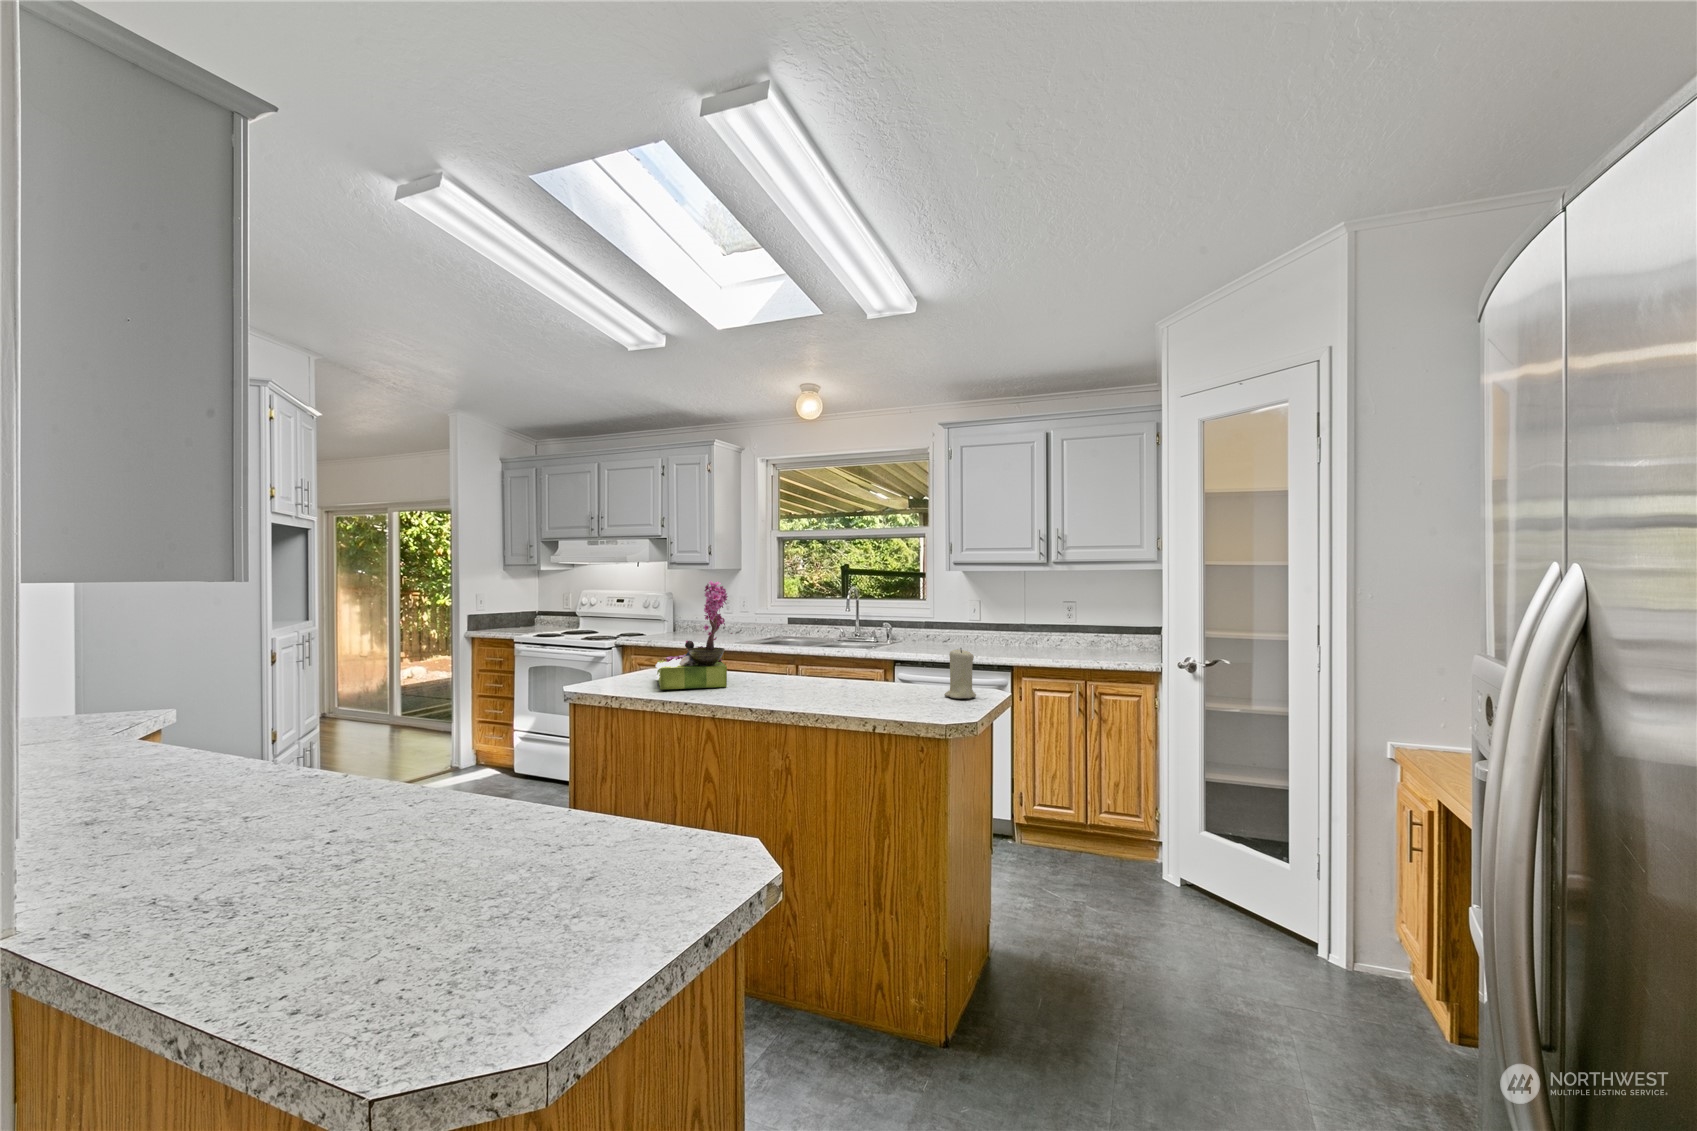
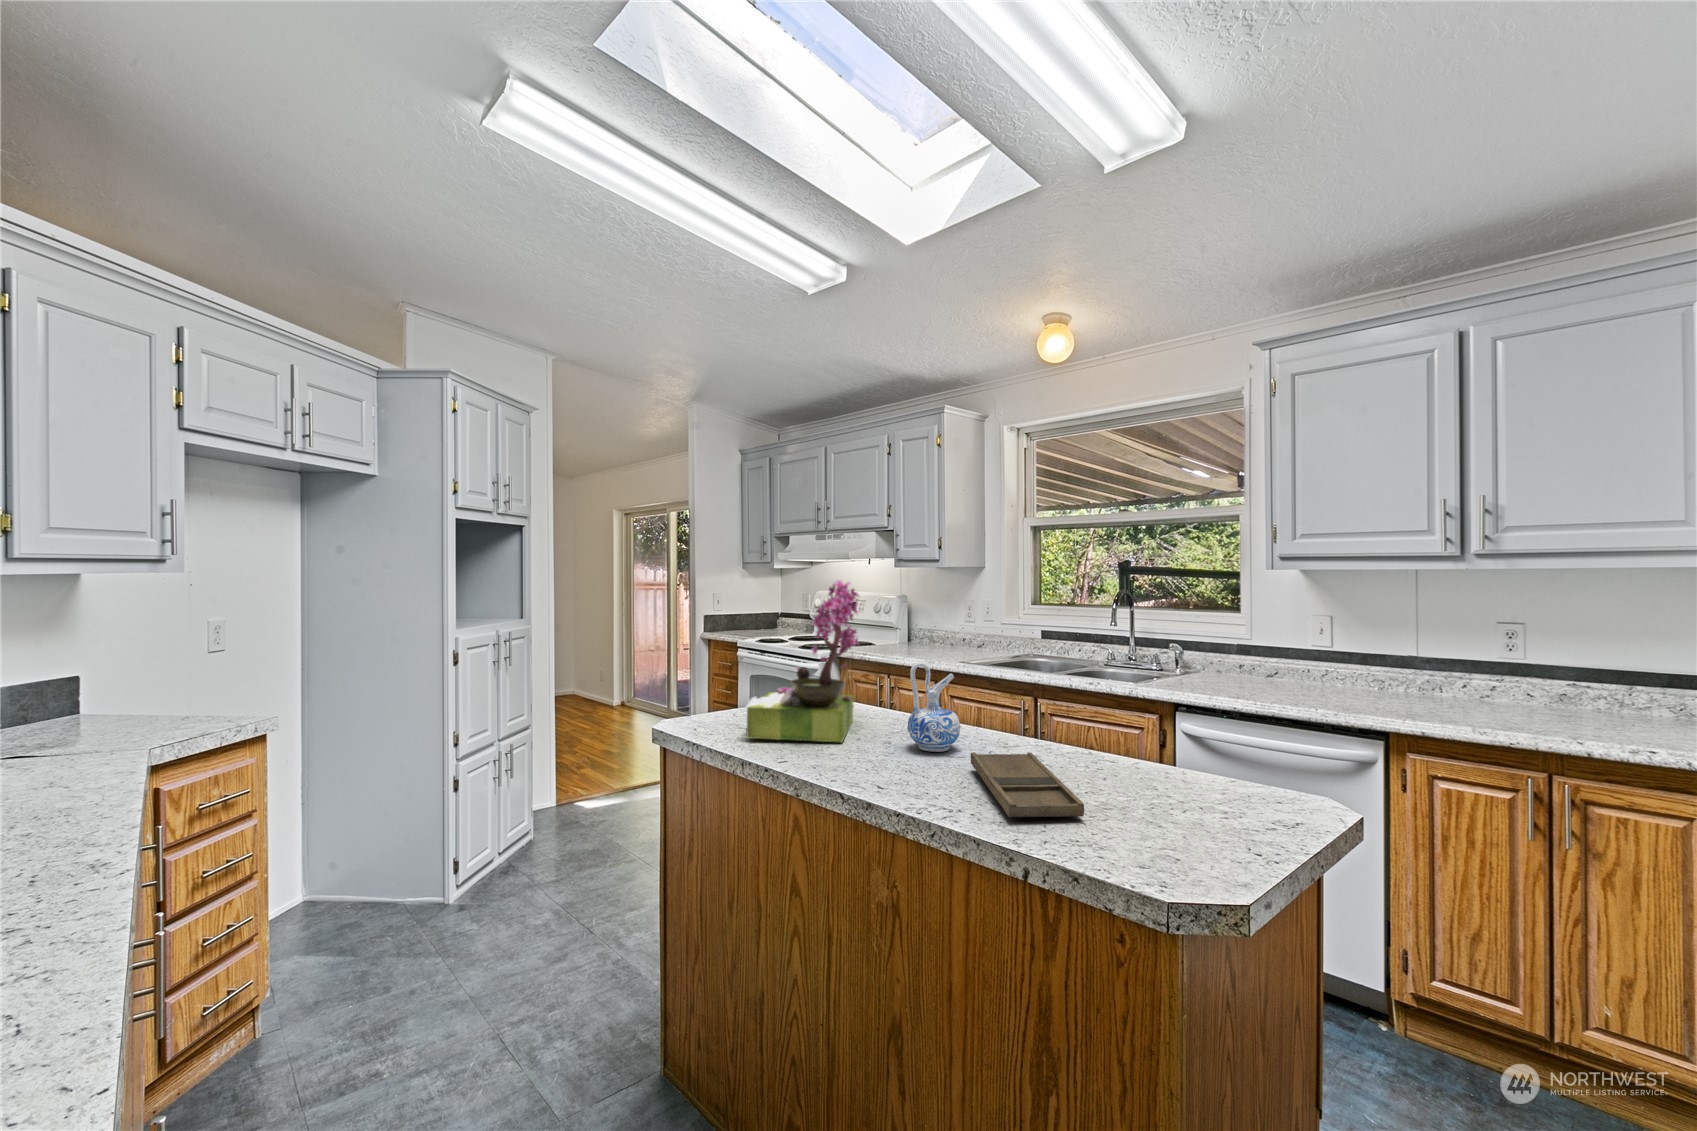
ceramic pitcher: none [770,631,803,686] -> present [908,662,960,752]
candle: present [944,648,976,698] -> none [1207,720,1279,828]
tray: none [817,679,891,705] -> present [971,752,1084,817]

